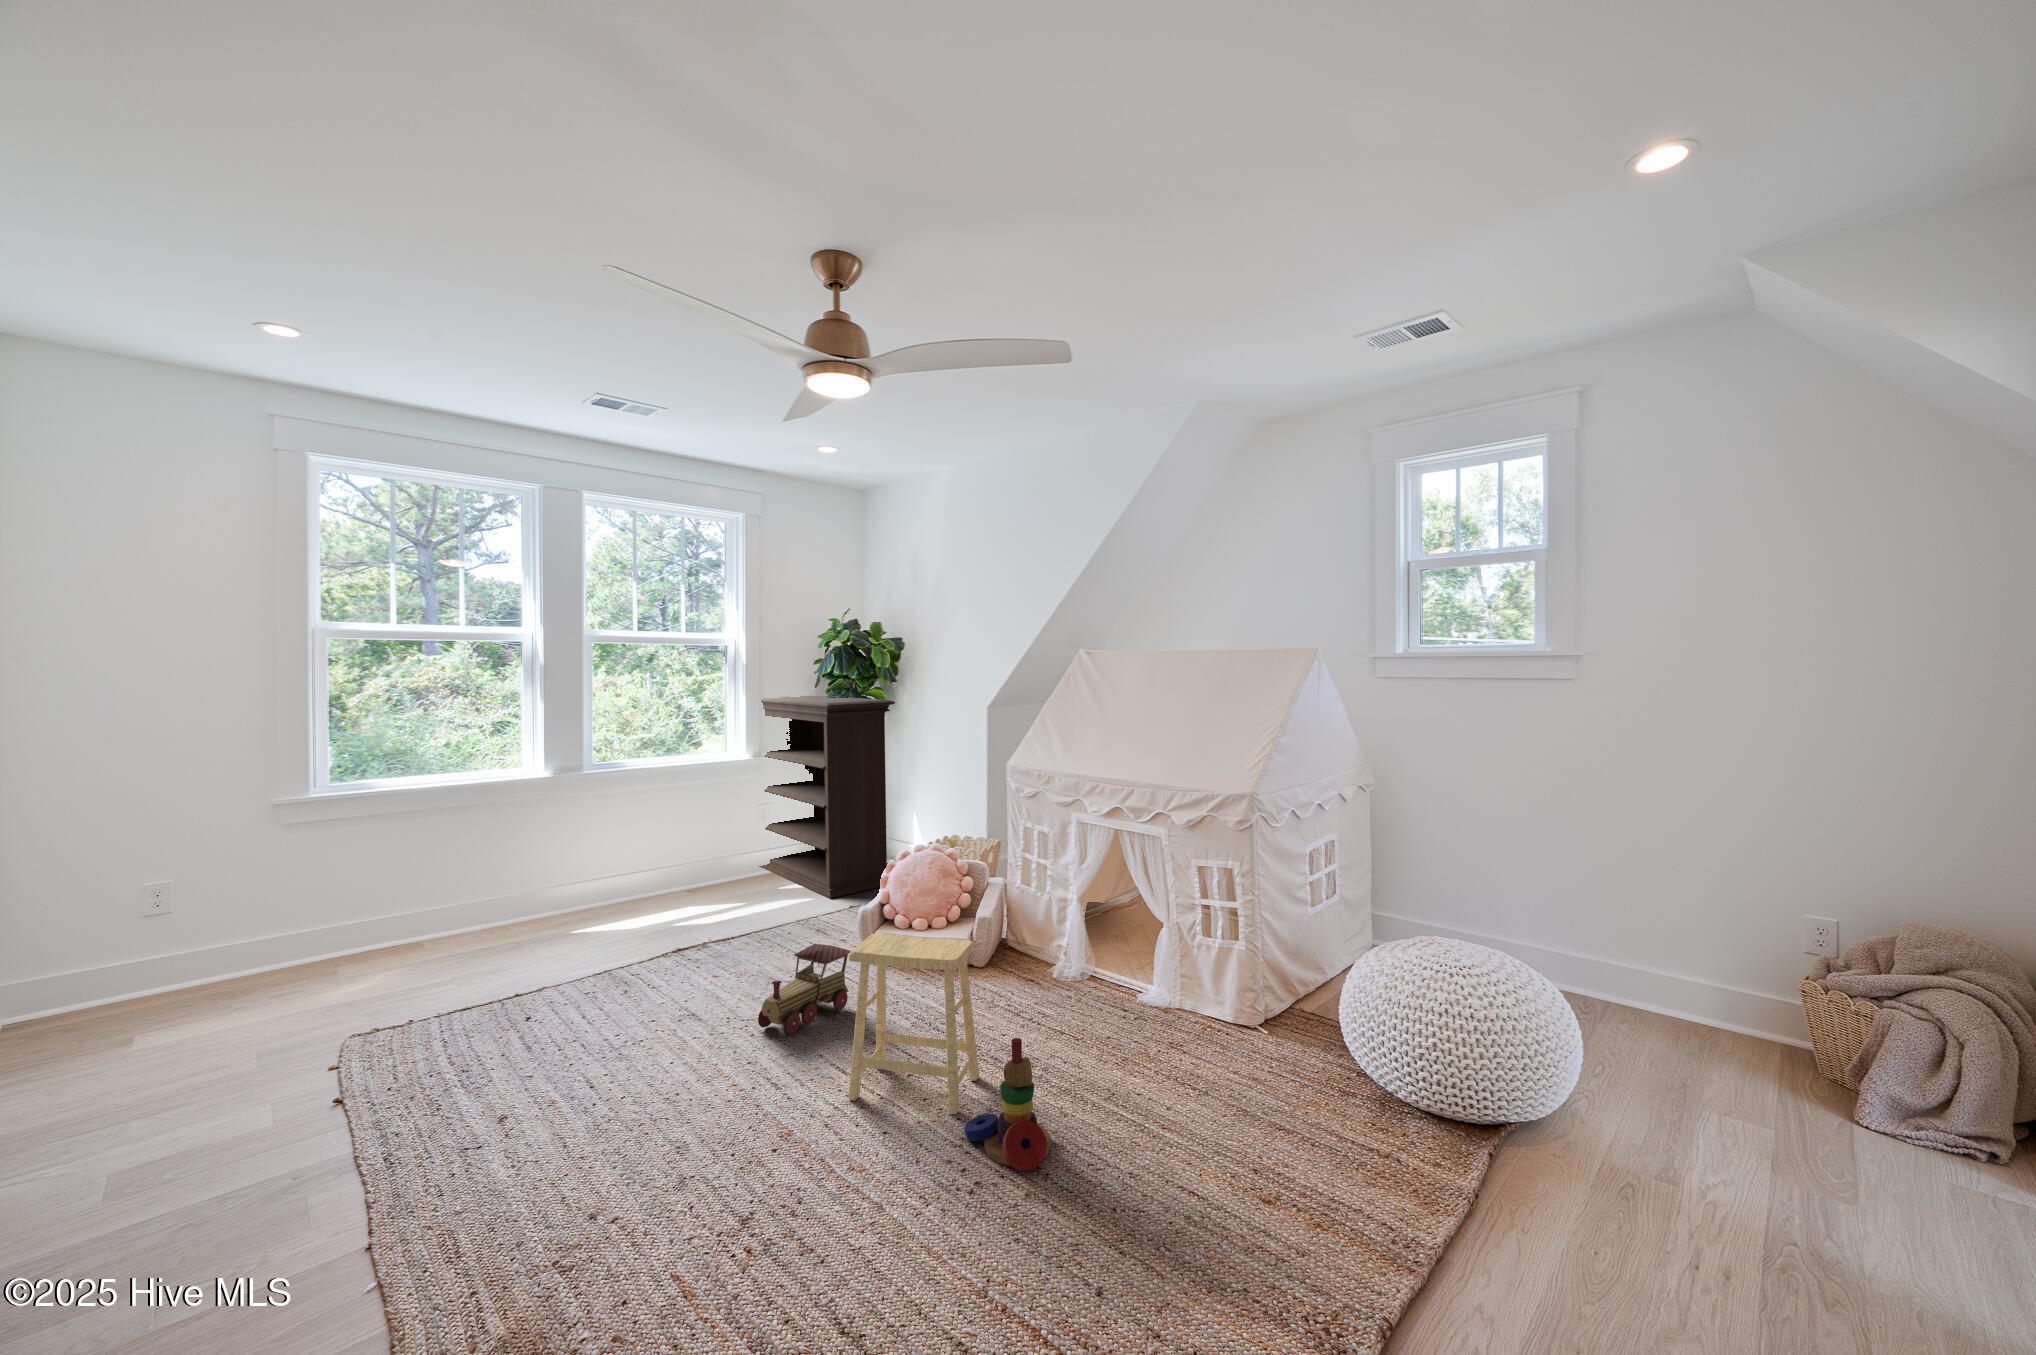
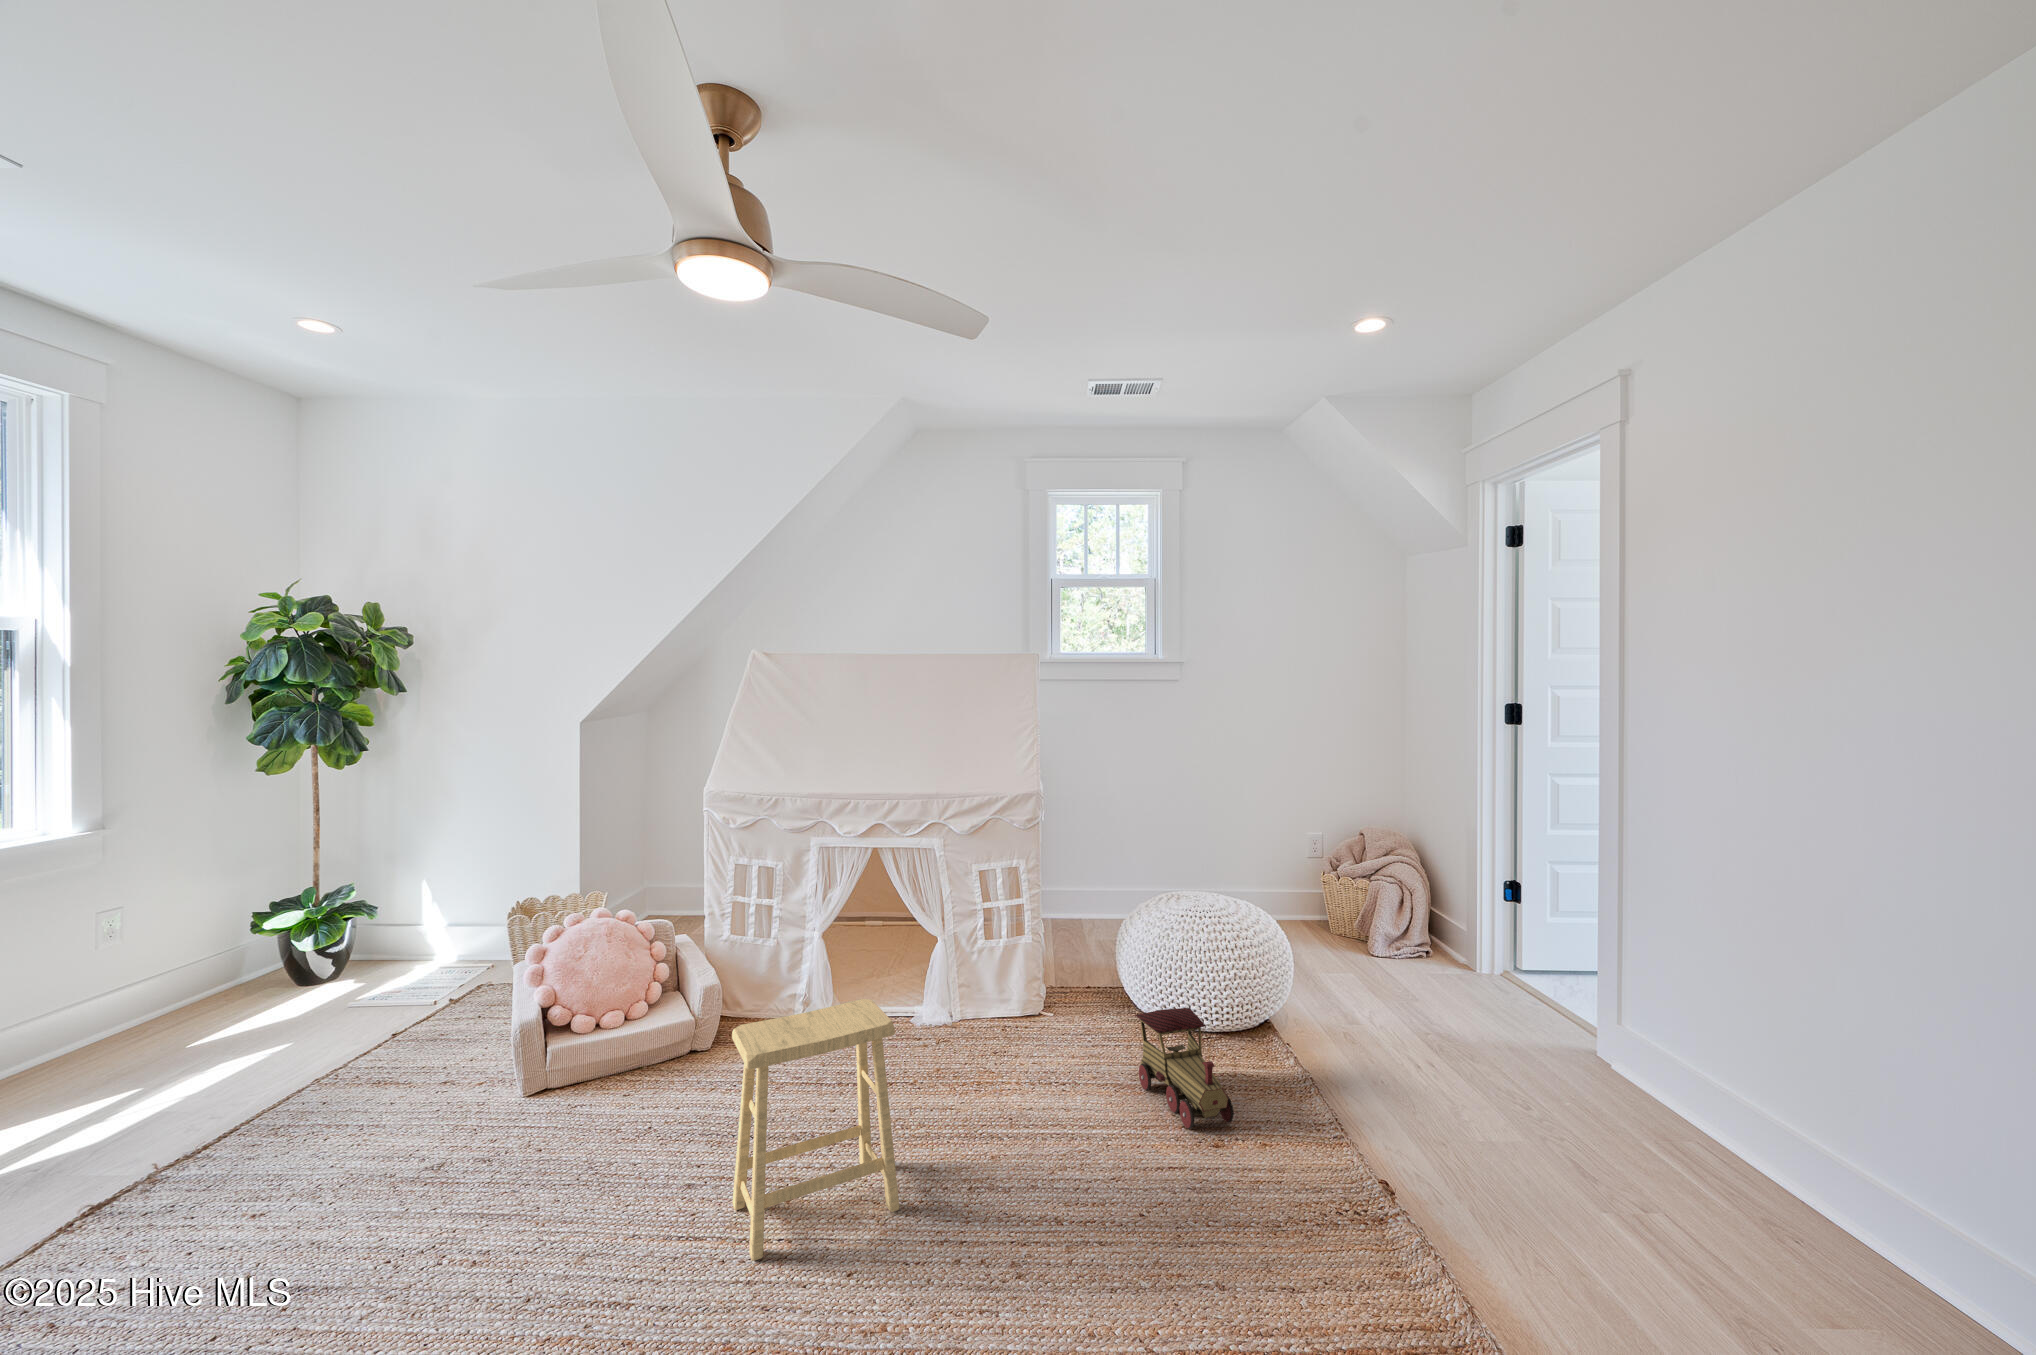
bookshelf: present [759,696,895,898] -> none [76,720,435,1035]
toy train: present [758,944,850,1035] -> present [1135,1008,1234,1130]
stacking toy: present [964,1038,1051,1171] -> none [933,1084,1049,1231]

